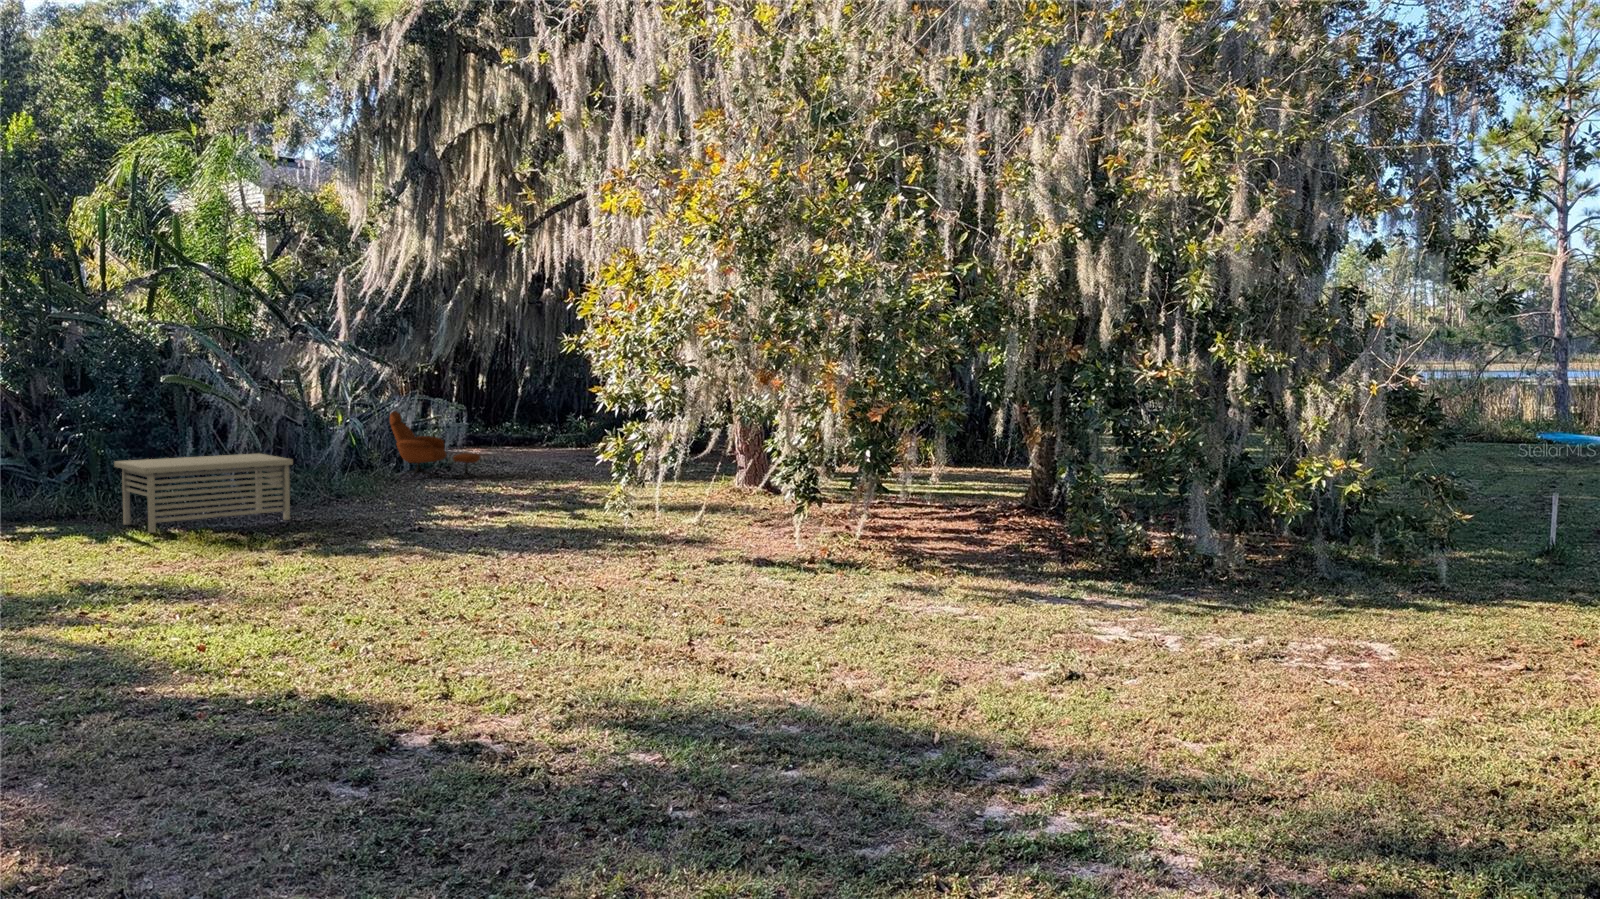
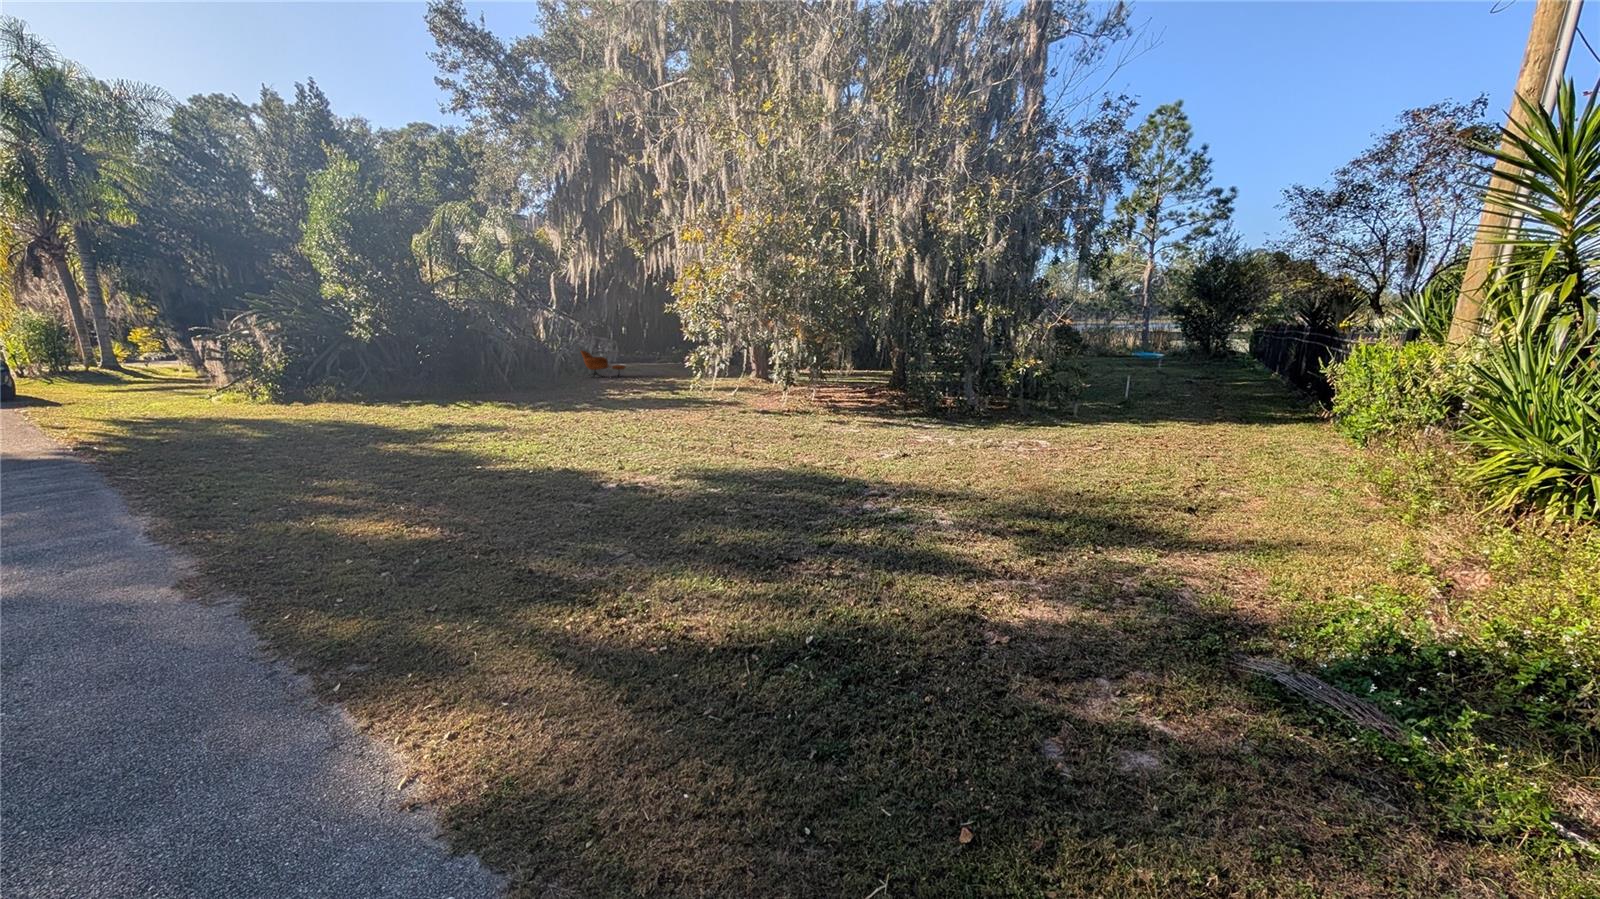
storage bench: present [114,454,293,533] -> none [448,364,536,402]

